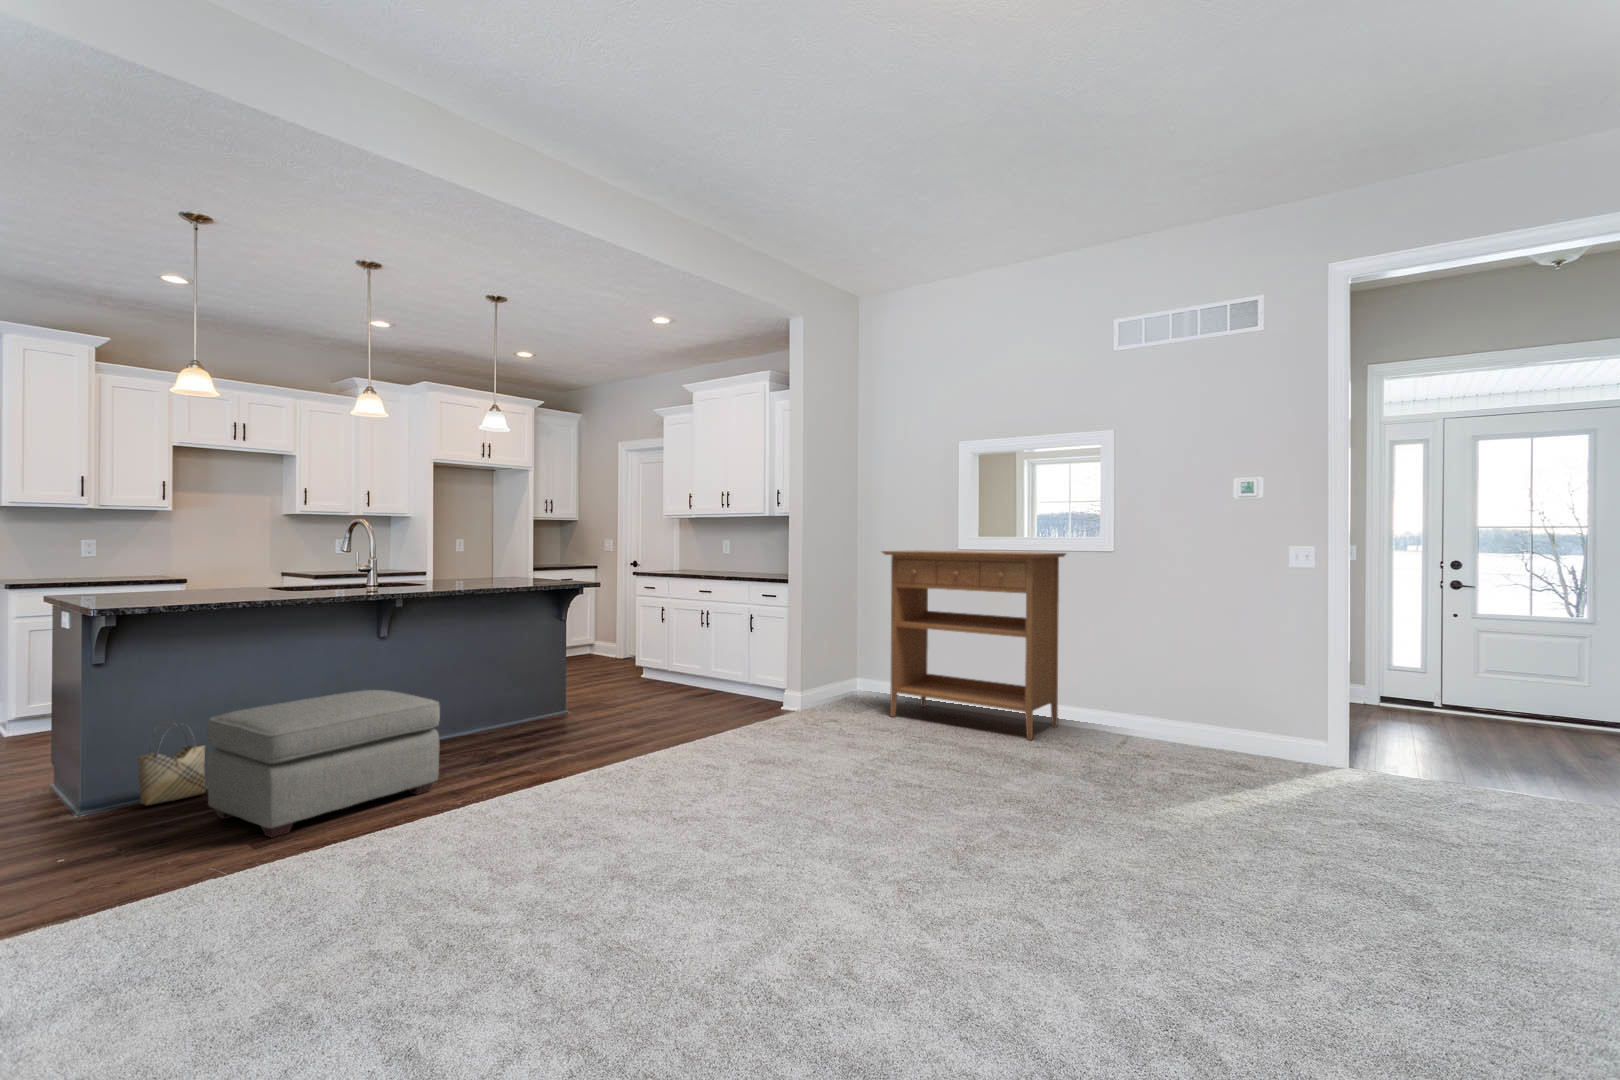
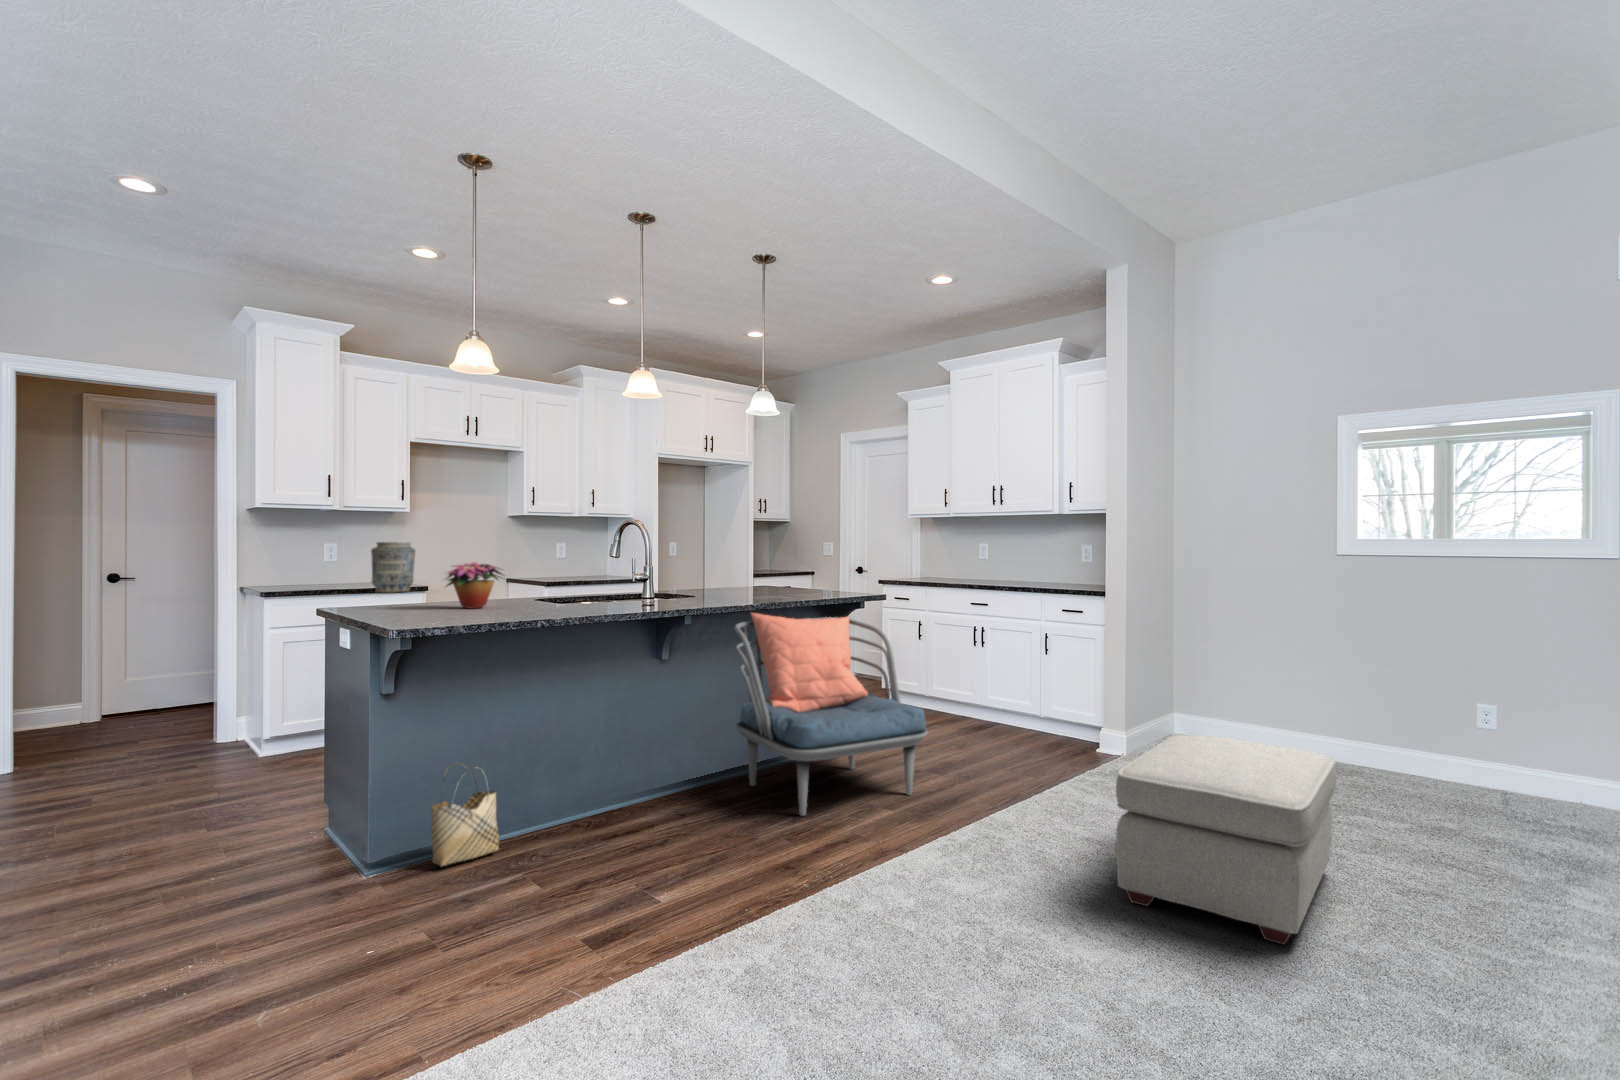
vase: none [128,538,174,584] -> present [371,542,416,593]
console table: present [882,550,1066,740] -> none [1247,557,1536,817]
flower arrangement: none [165,555,239,595] -> present [446,562,503,609]
armchair: none [449,597,610,760] -> present [734,613,927,816]
ottoman: present [207,690,440,837] -> present [1116,735,1337,945]

